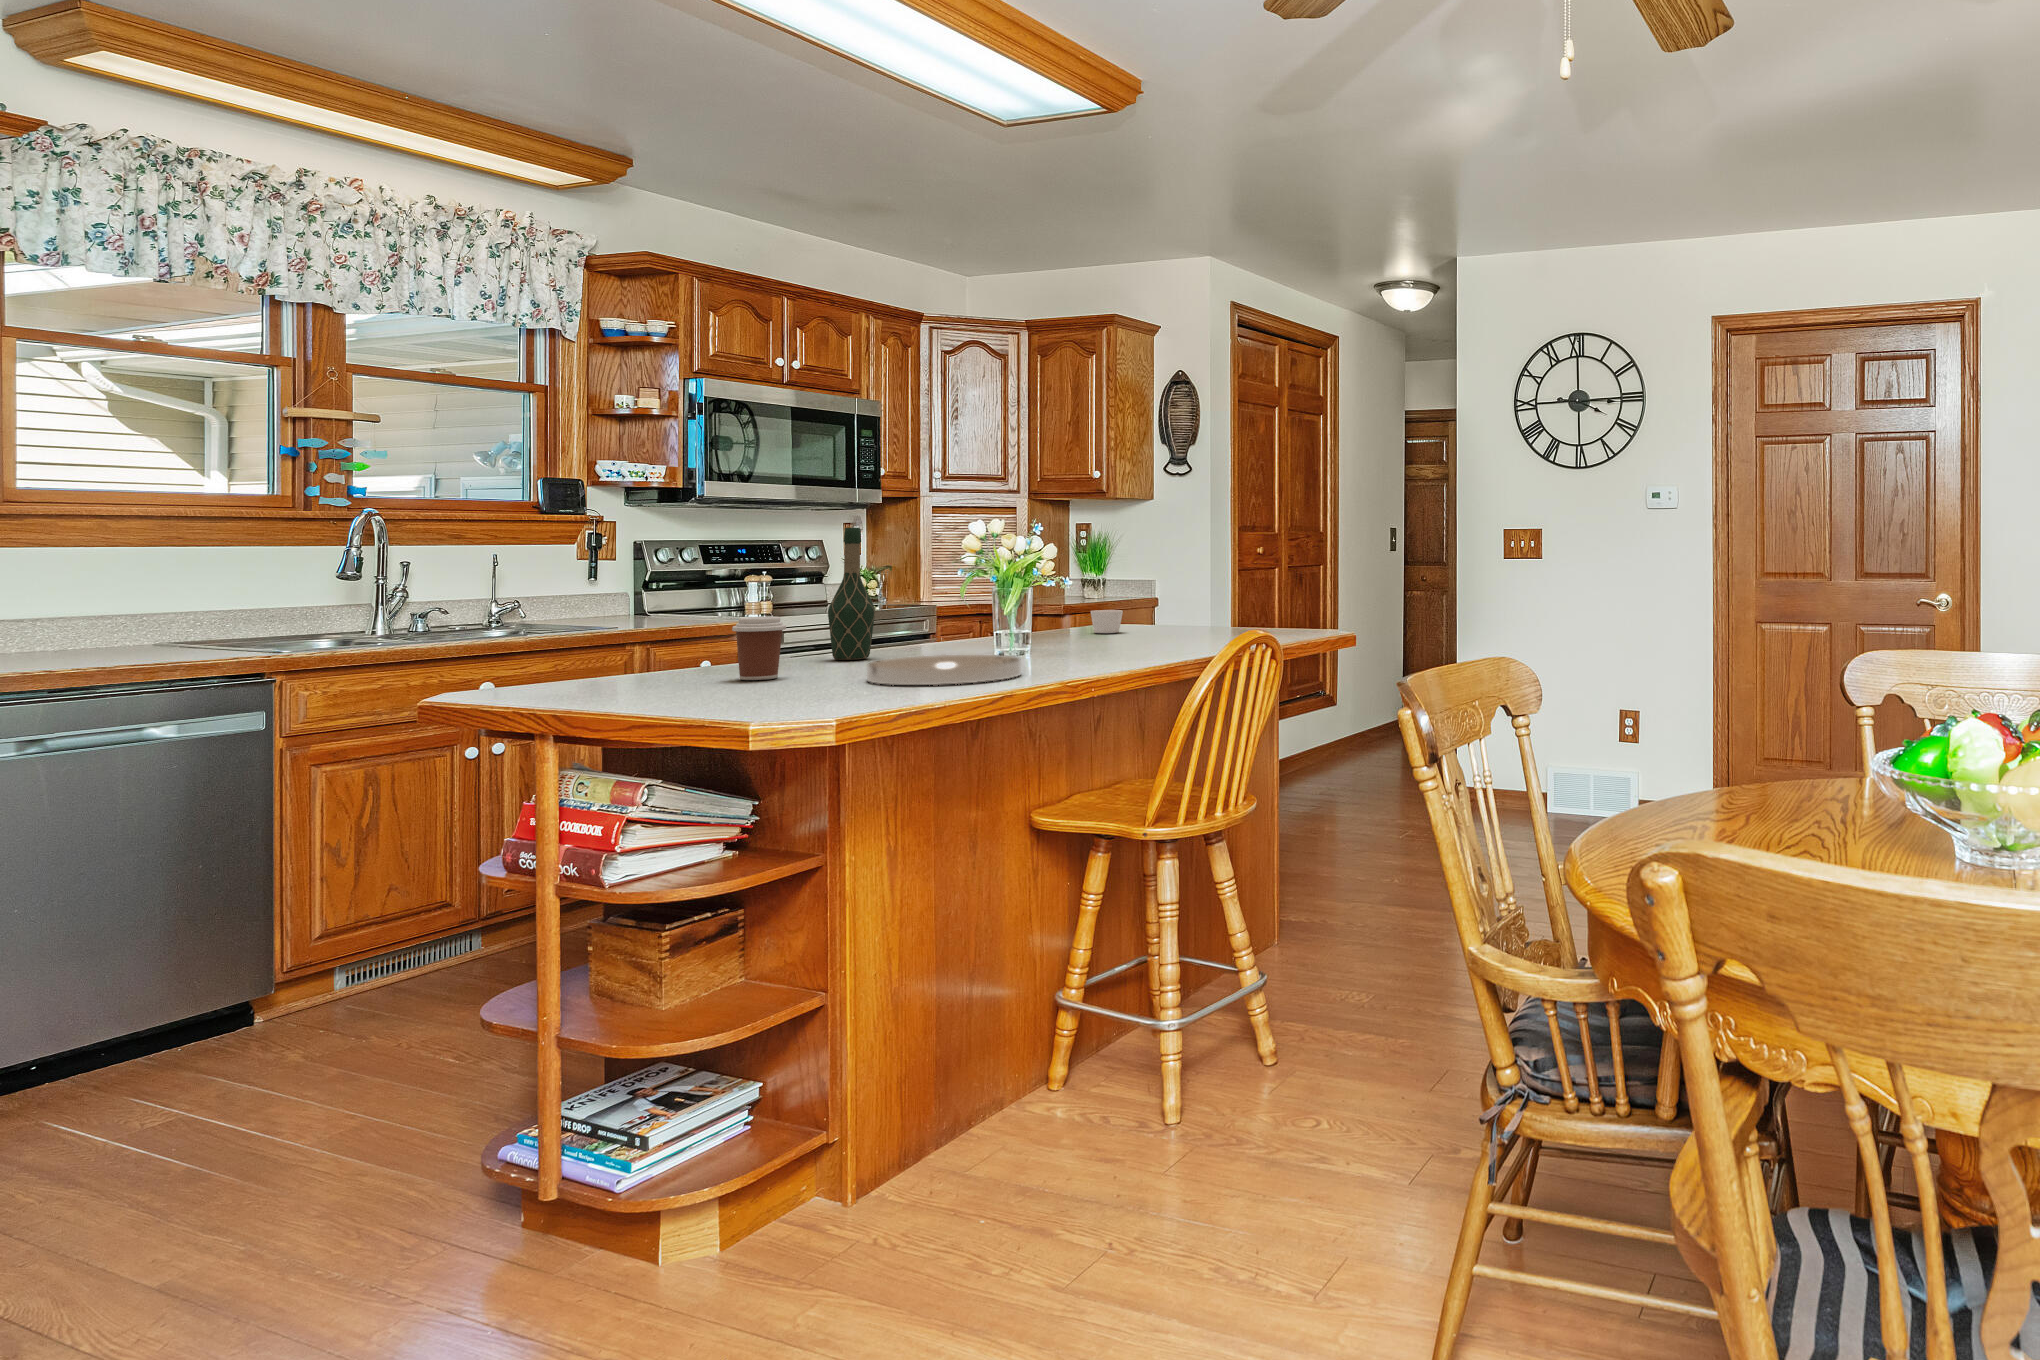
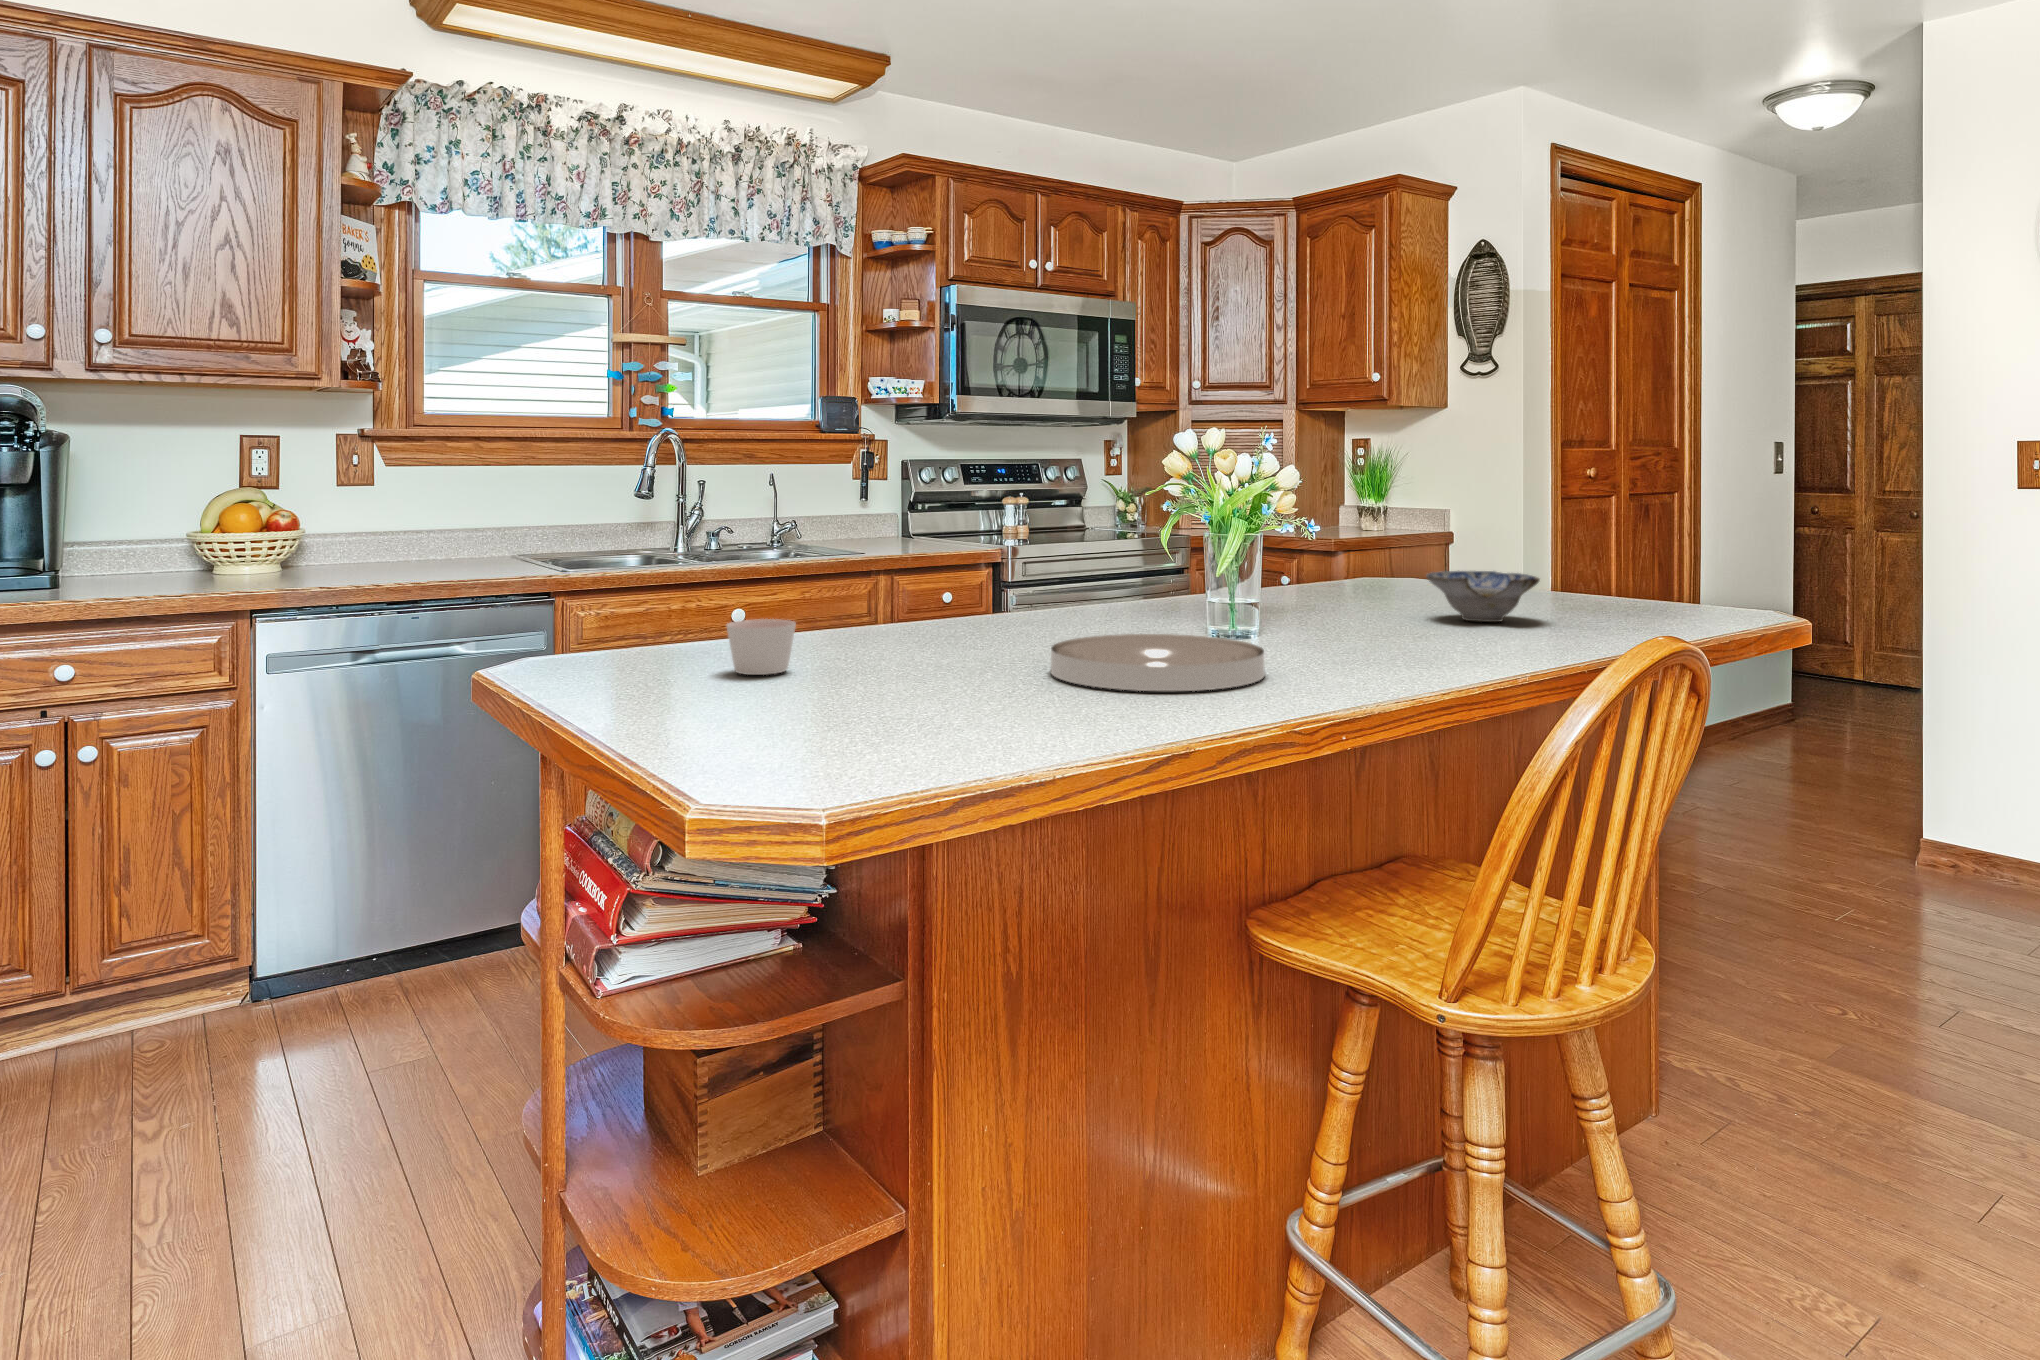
wine bottle: present [828,528,875,660] -> none [1029,446,1085,625]
candle: present [1091,610,1123,633] -> present [727,619,796,675]
ceramic bowl: none [1127,612,1201,644] -> present [1426,571,1540,622]
coffee cup: present [732,616,786,680] -> none [897,568,960,656]

